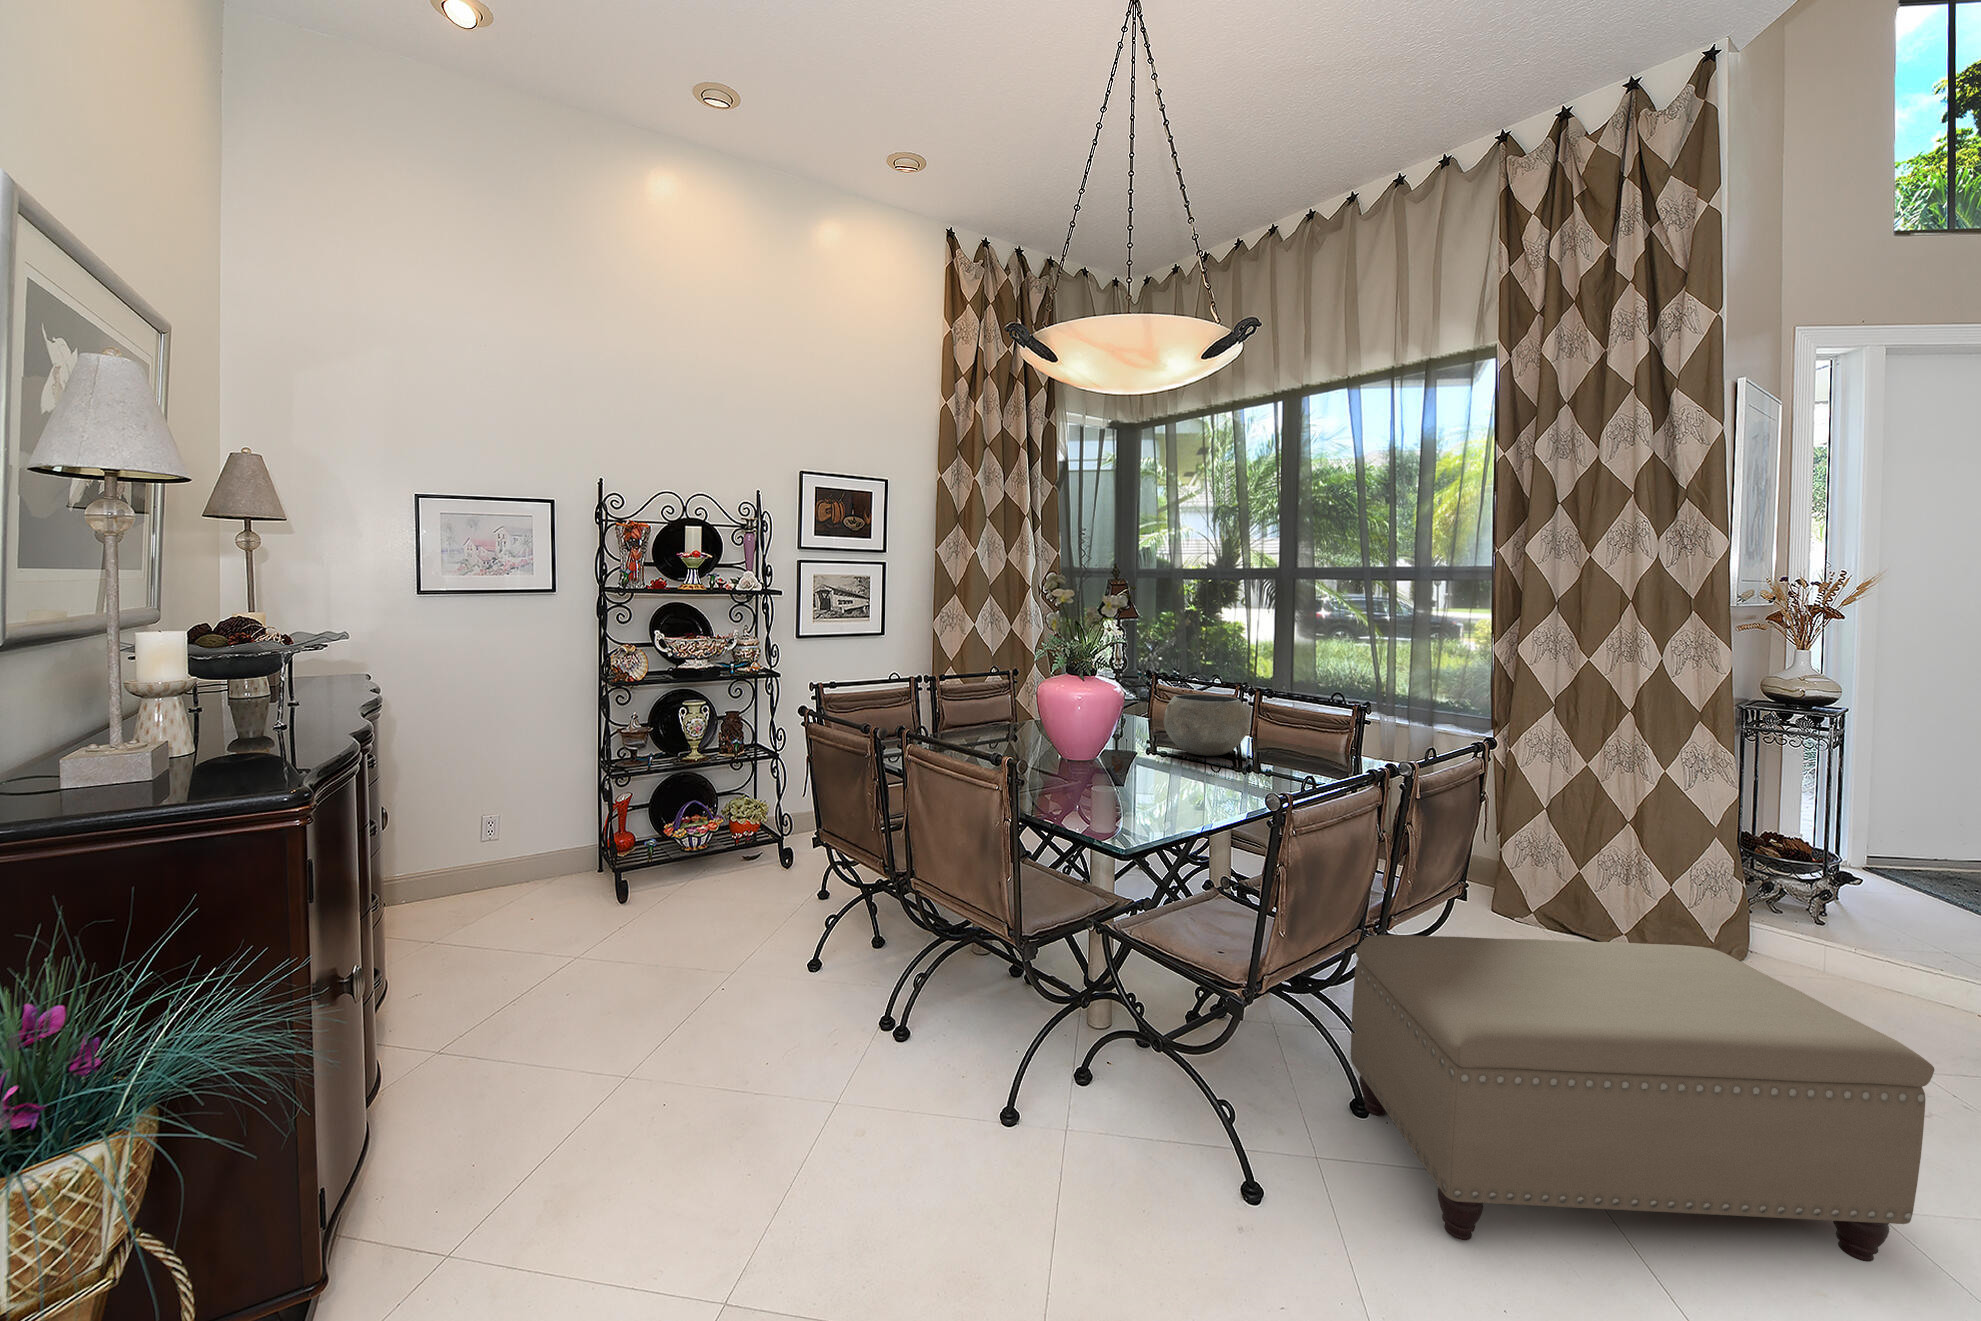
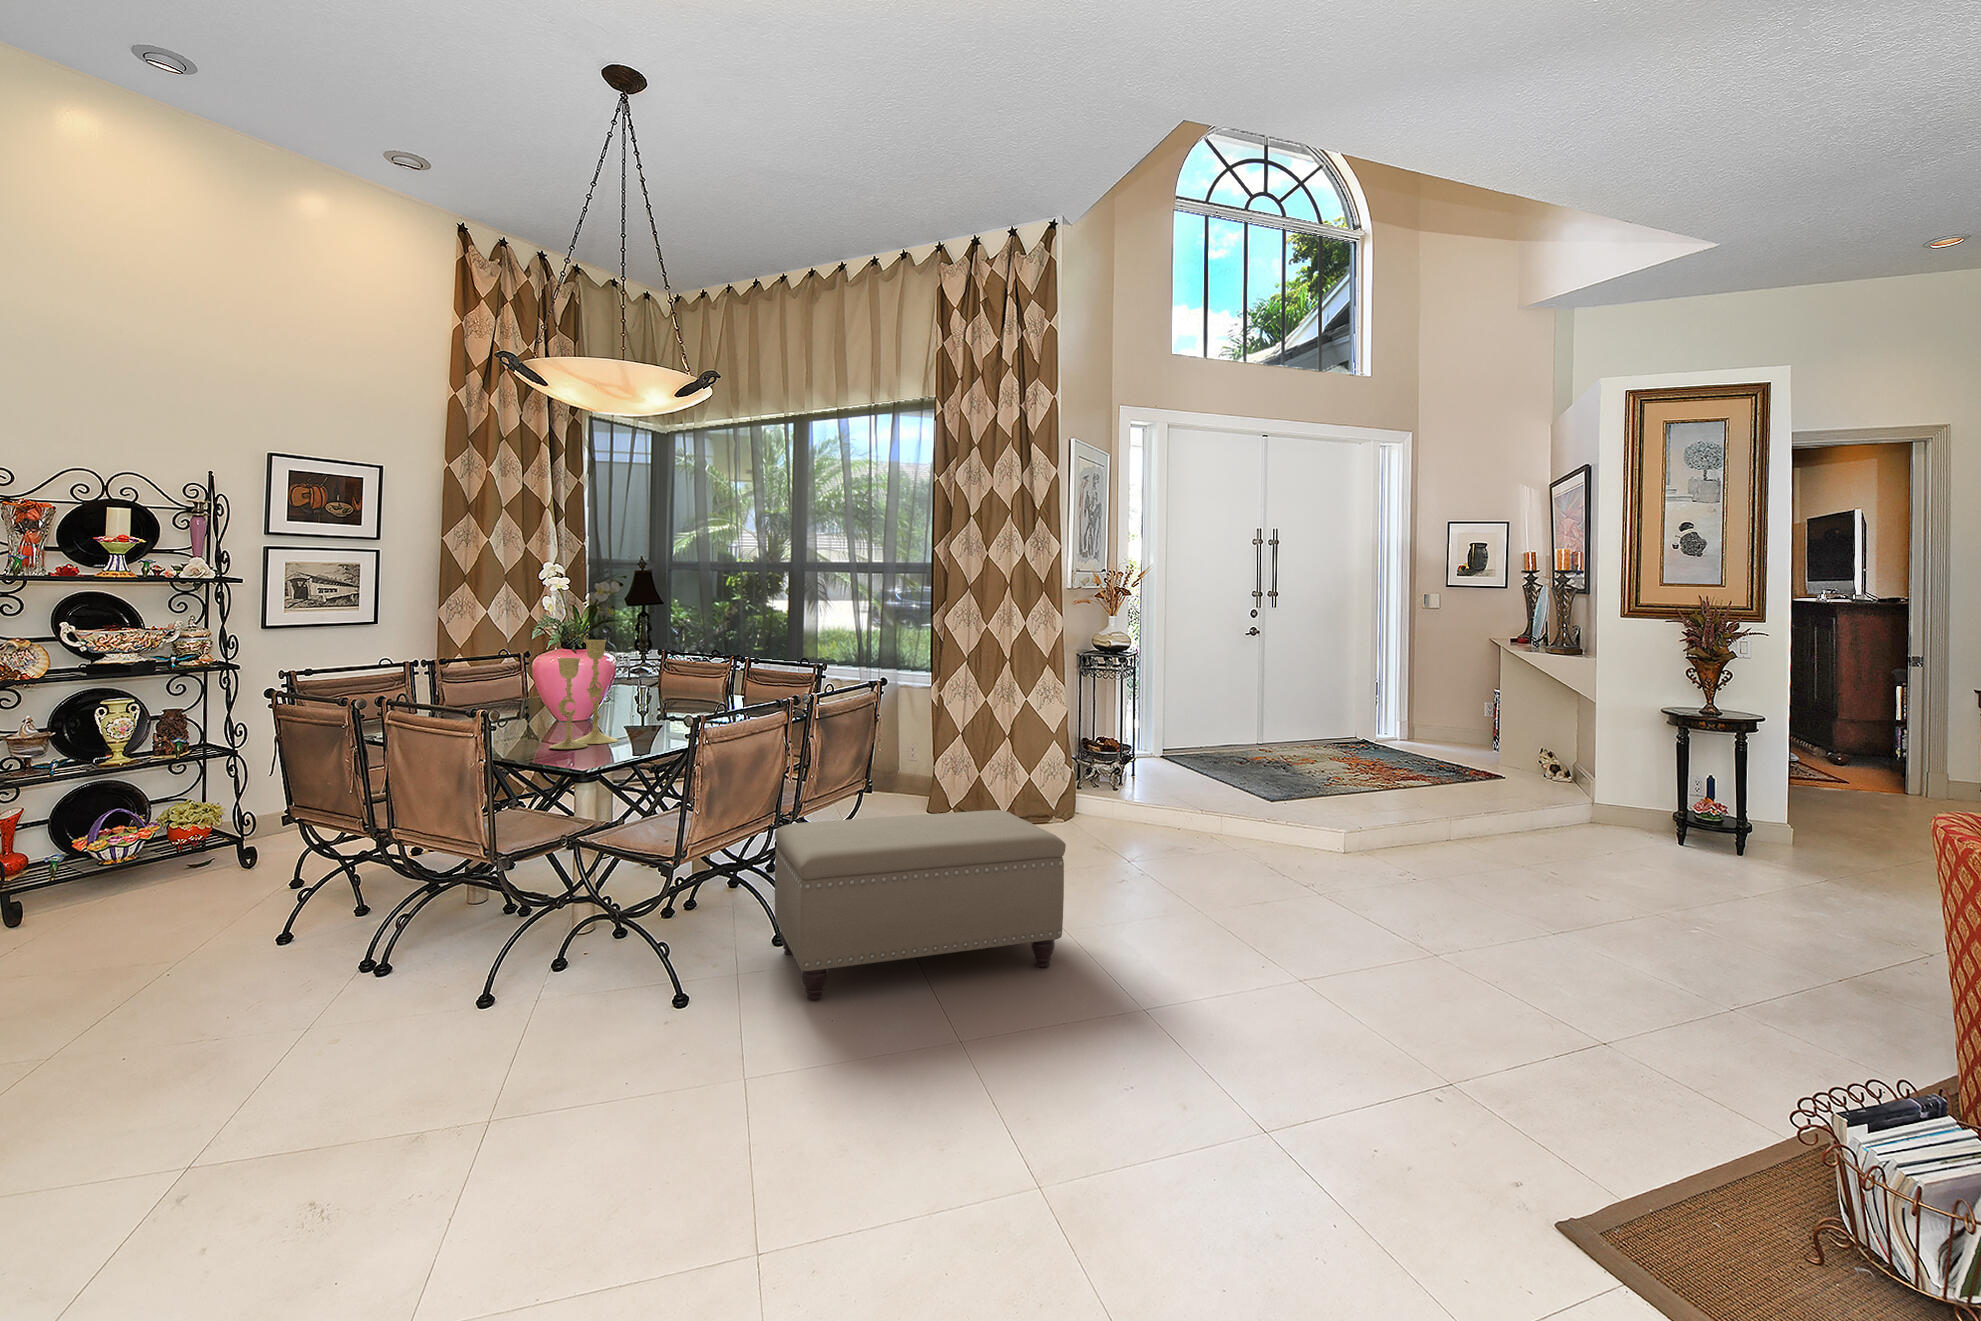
candlestick: none [1075,672,1146,811] -> present [549,640,618,749]
ceramic bowl: present [1164,695,1248,756] -> none [657,669,729,718]

